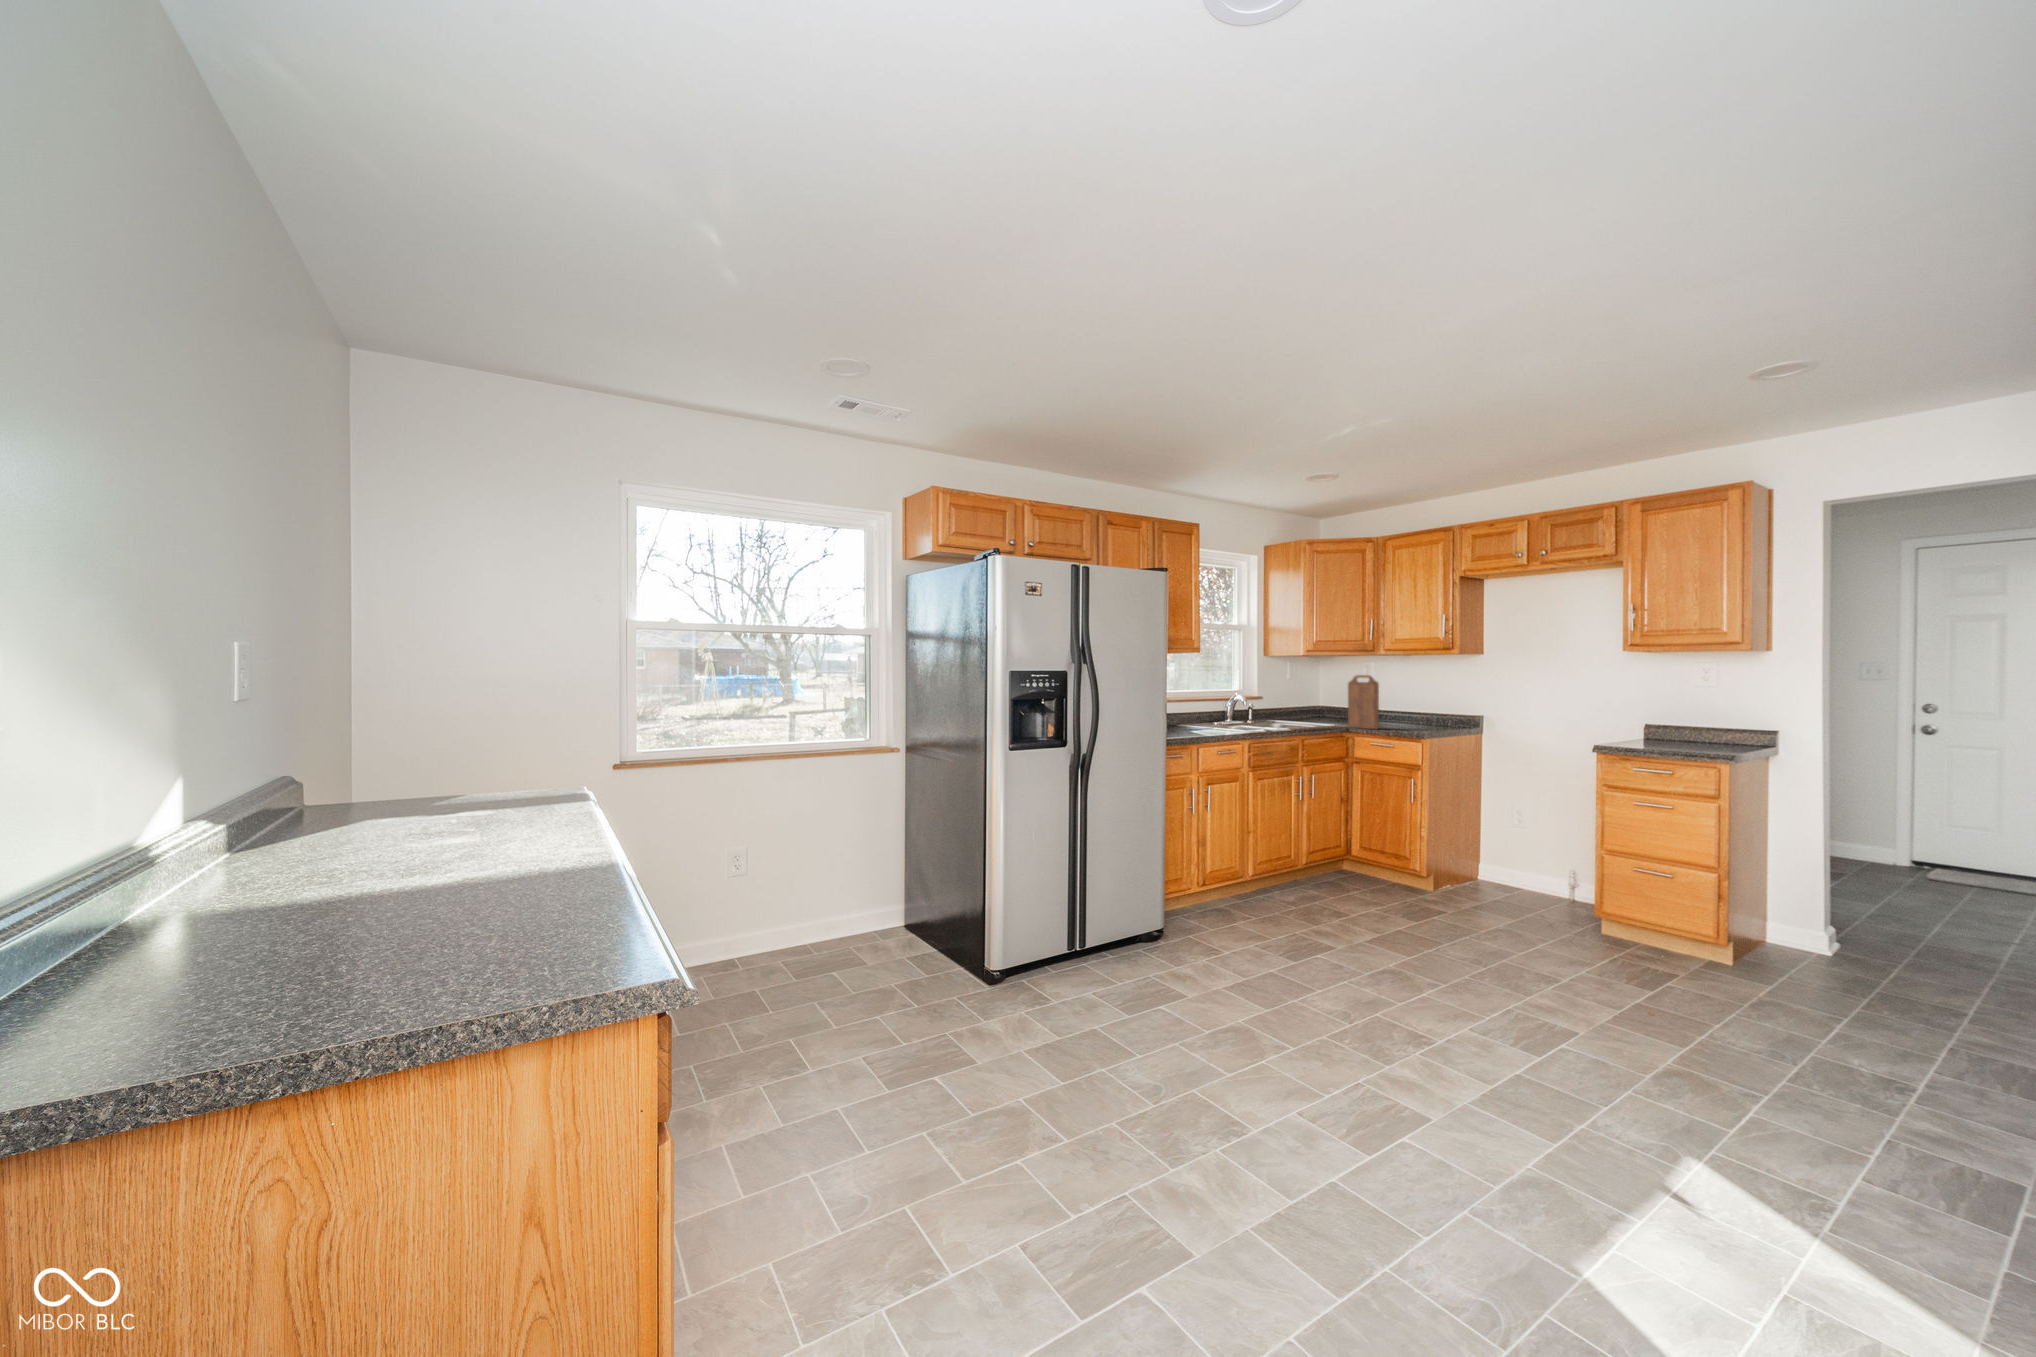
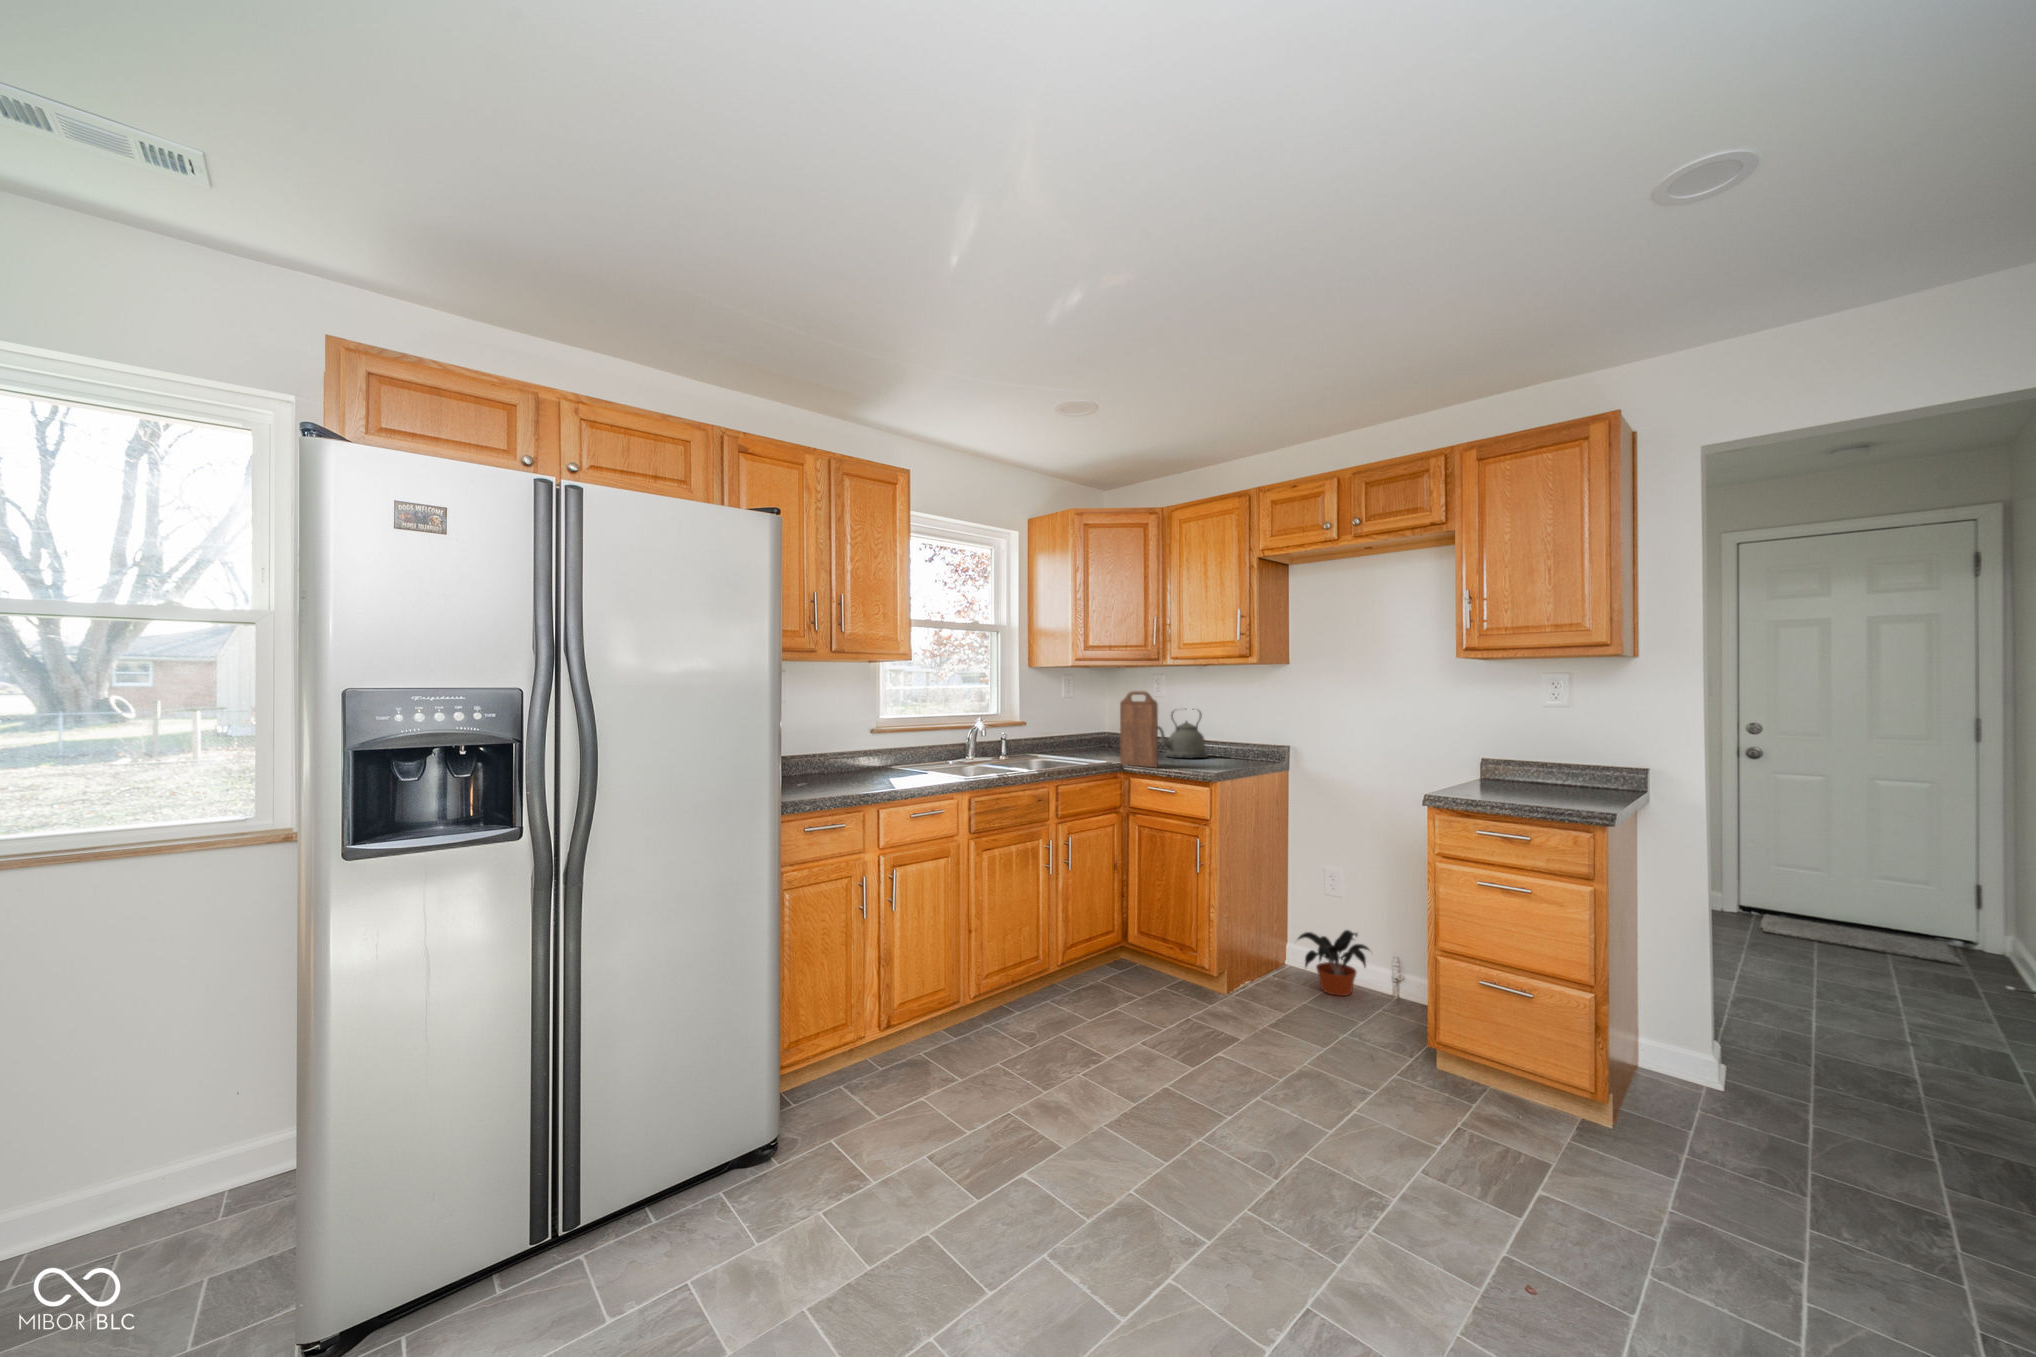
kettle: none [1372,689,1414,725] -> present [1158,711,1208,758]
potted plant: none [1487,851,1552,896] -> present [1298,930,1369,996]

